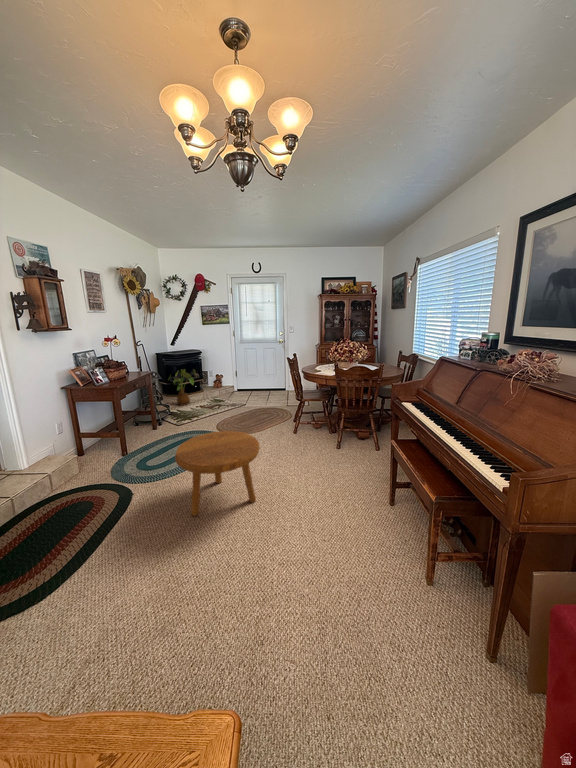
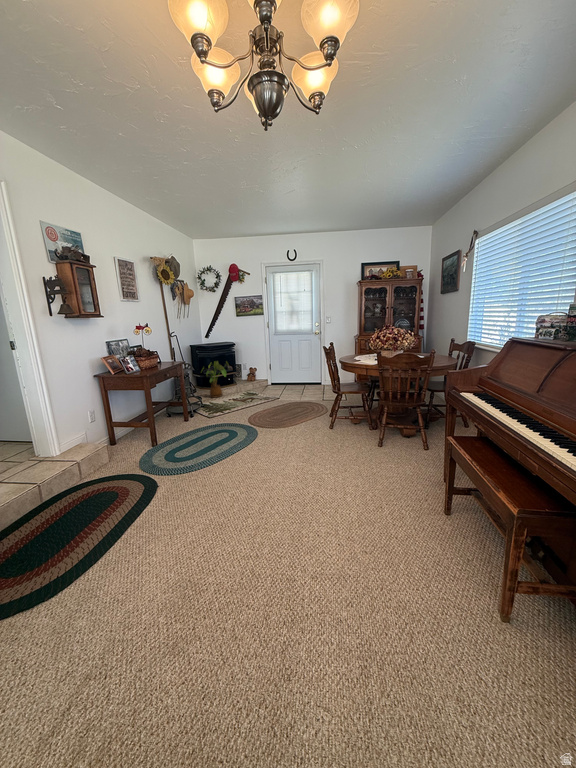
footstool: present [175,431,260,516] -> none [198,422,290,513]

